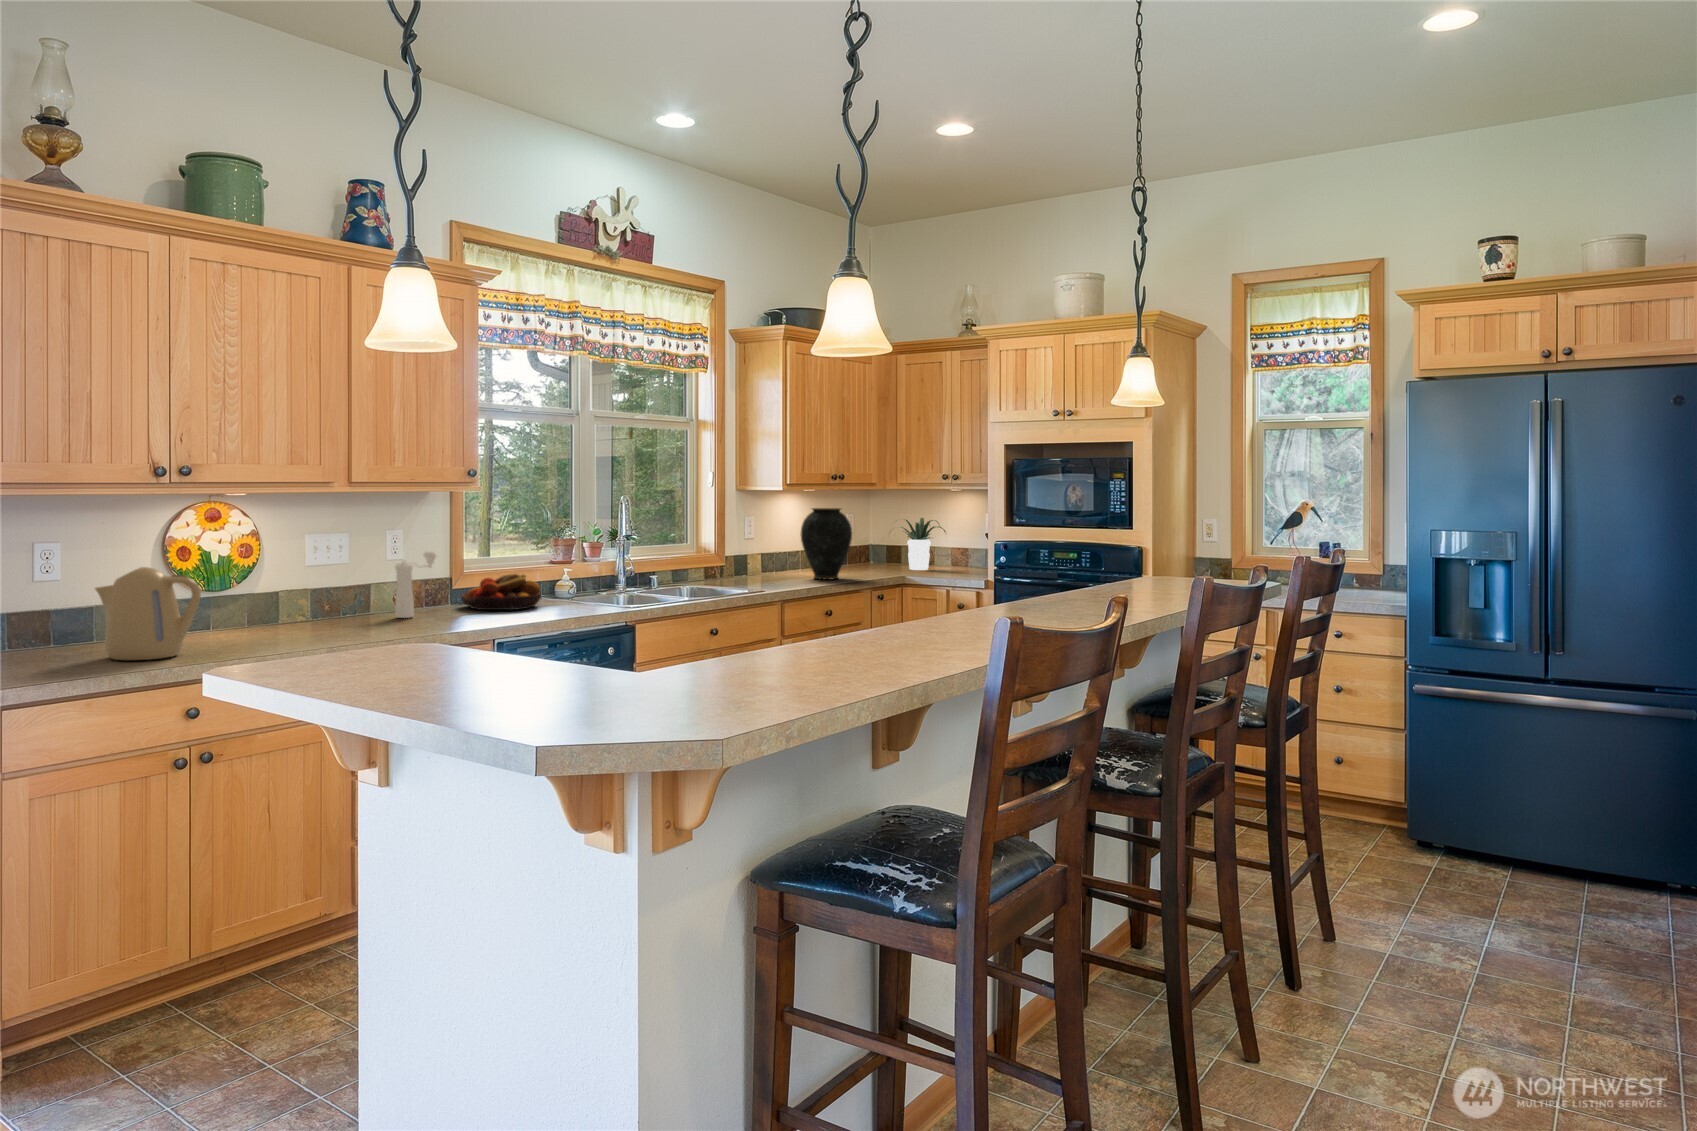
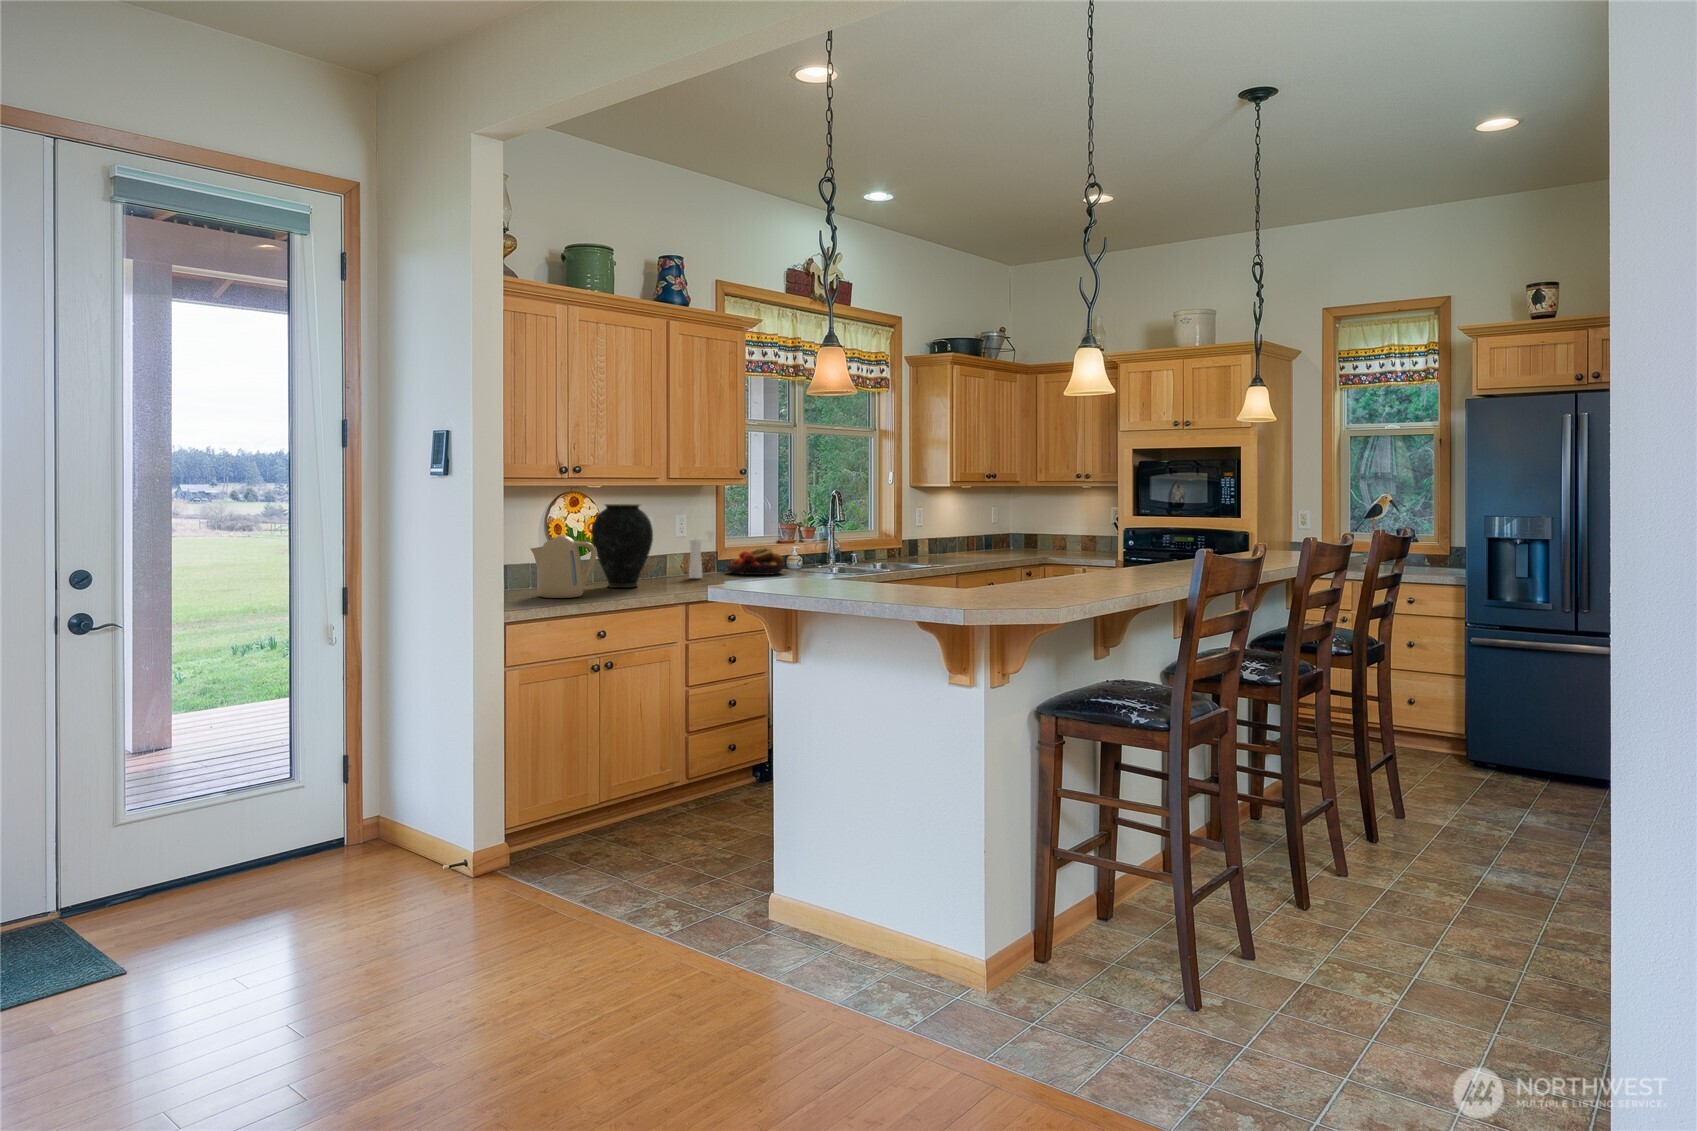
vase: present [801,508,852,580] -> present [592,504,653,588]
potted plant: present [897,518,946,570] -> none [1026,510,1077,554]

